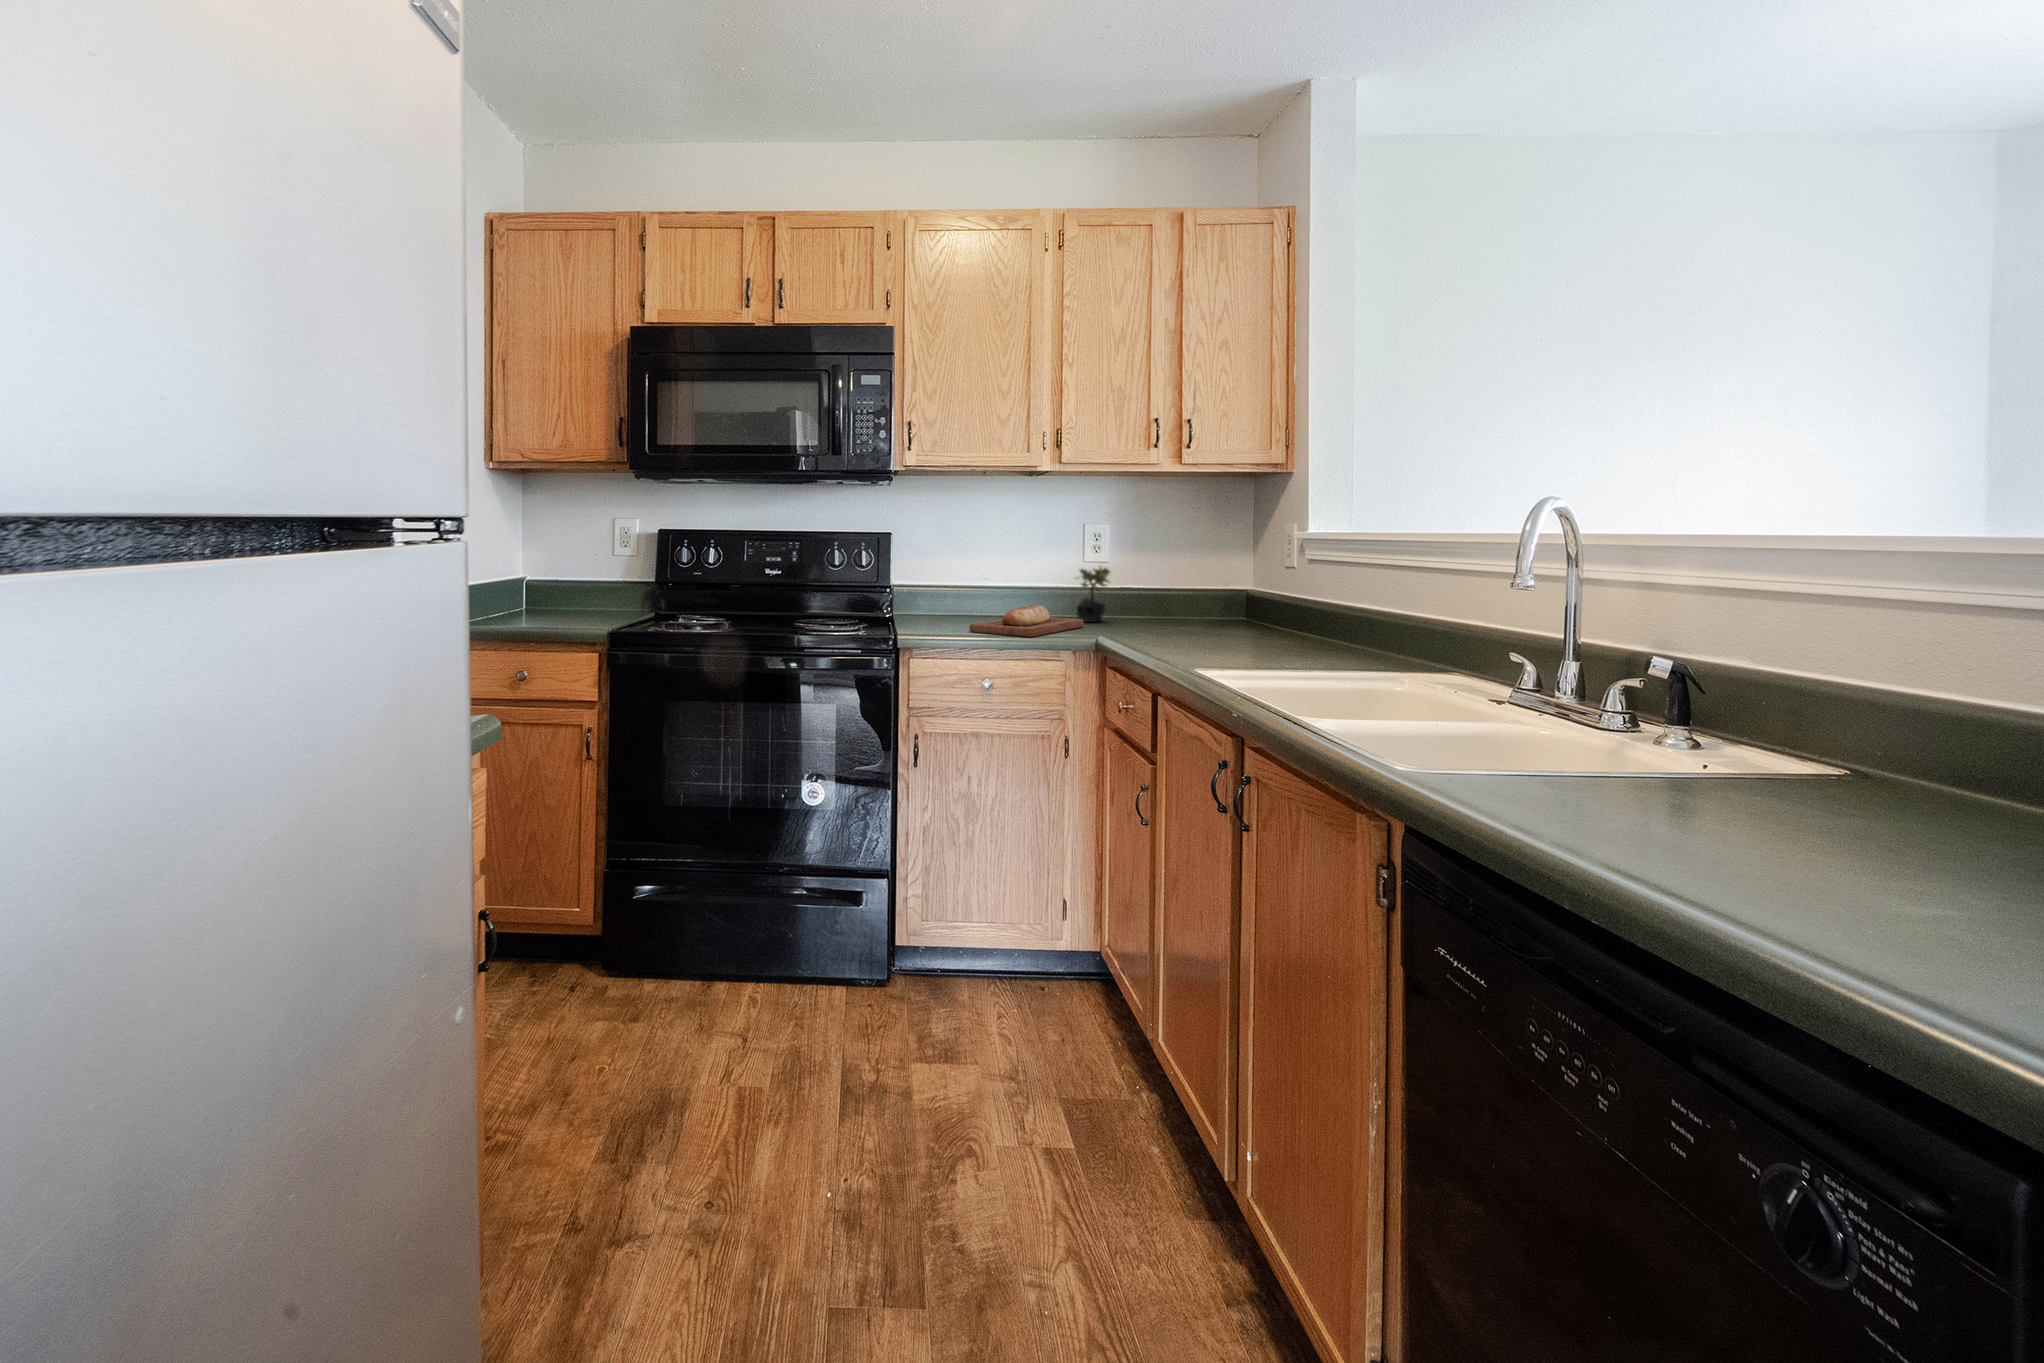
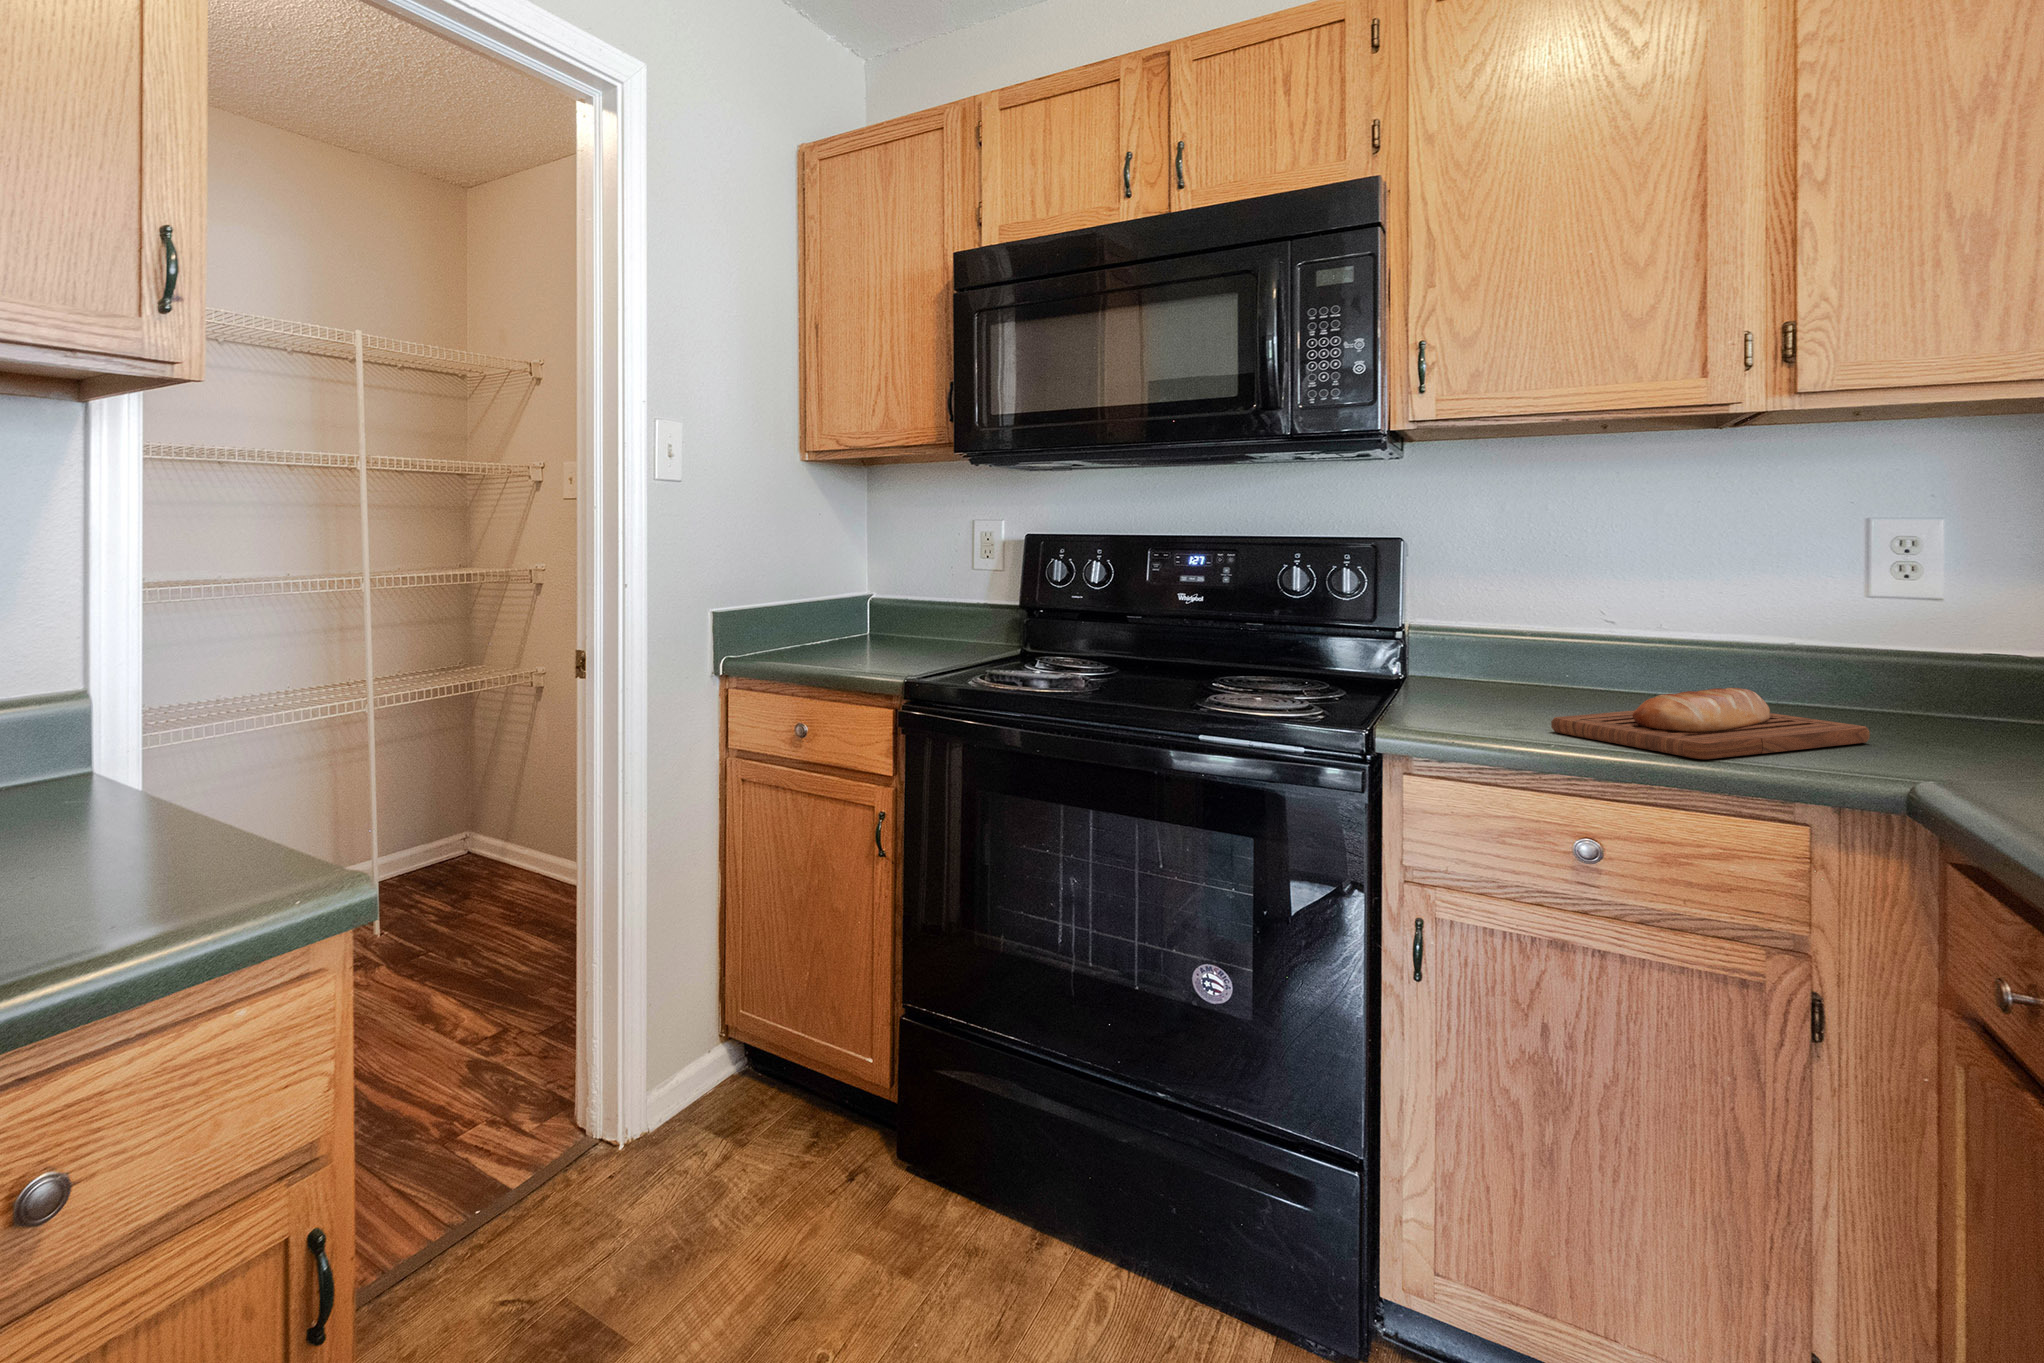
succulent plant: present [1077,568,1110,622] -> none [1846,608,1961,731]

